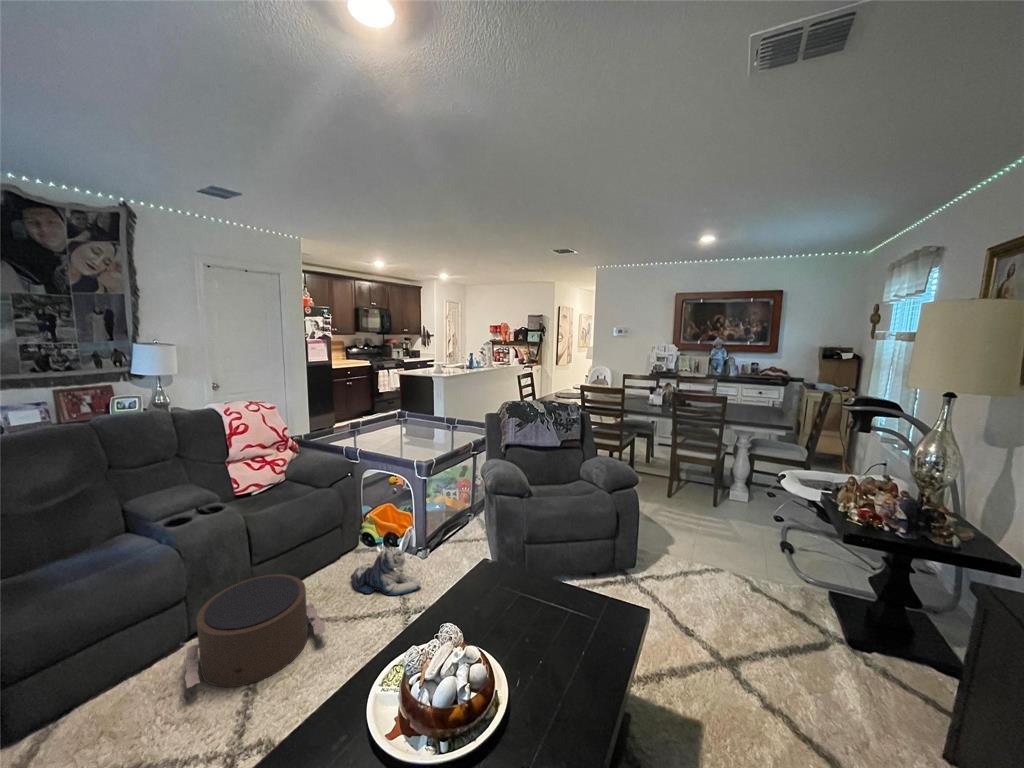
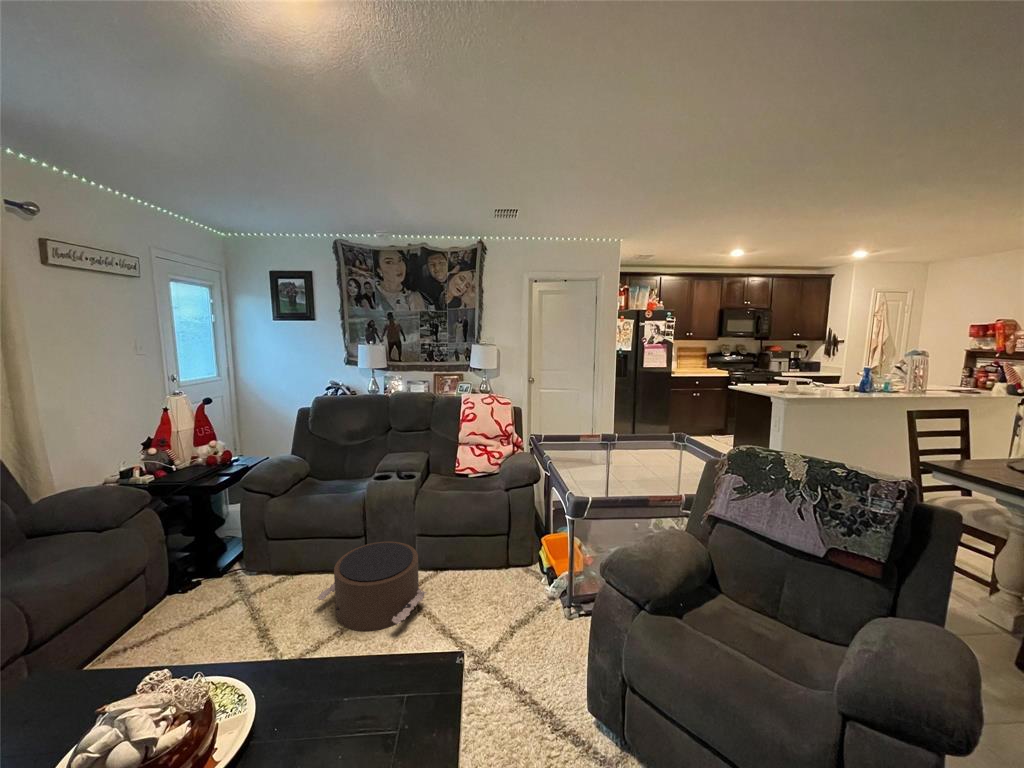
plush toy: present [351,547,421,596] -> none [475,579,519,648]

